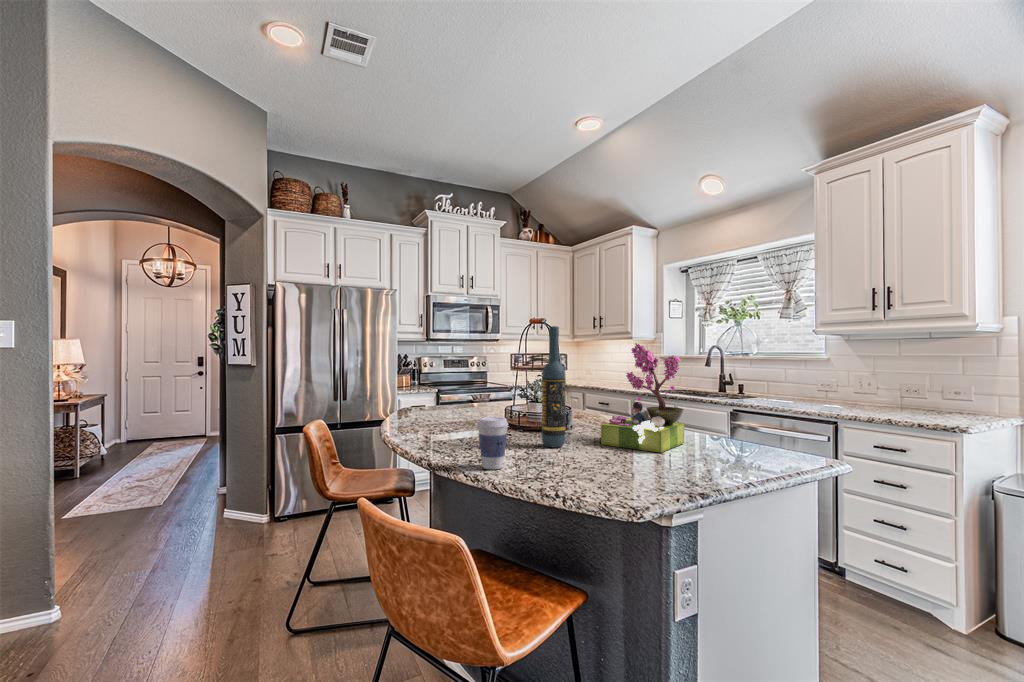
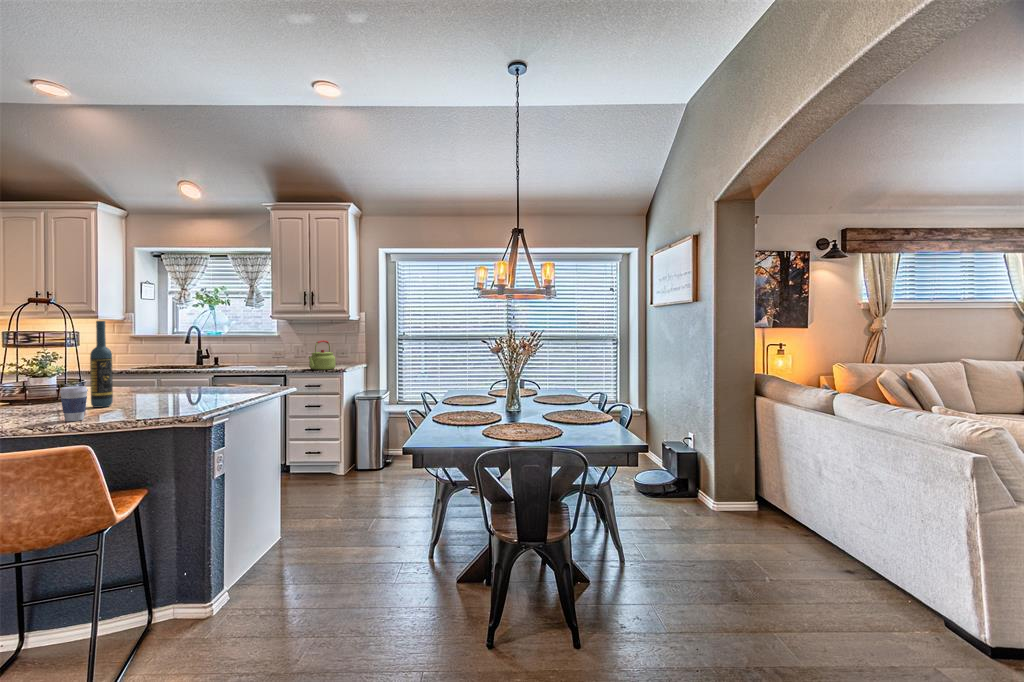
flower arrangement: present [601,343,684,453] -> none [139,330,200,402]
kettle: none [878,366,933,417] -> present [309,340,336,370]

